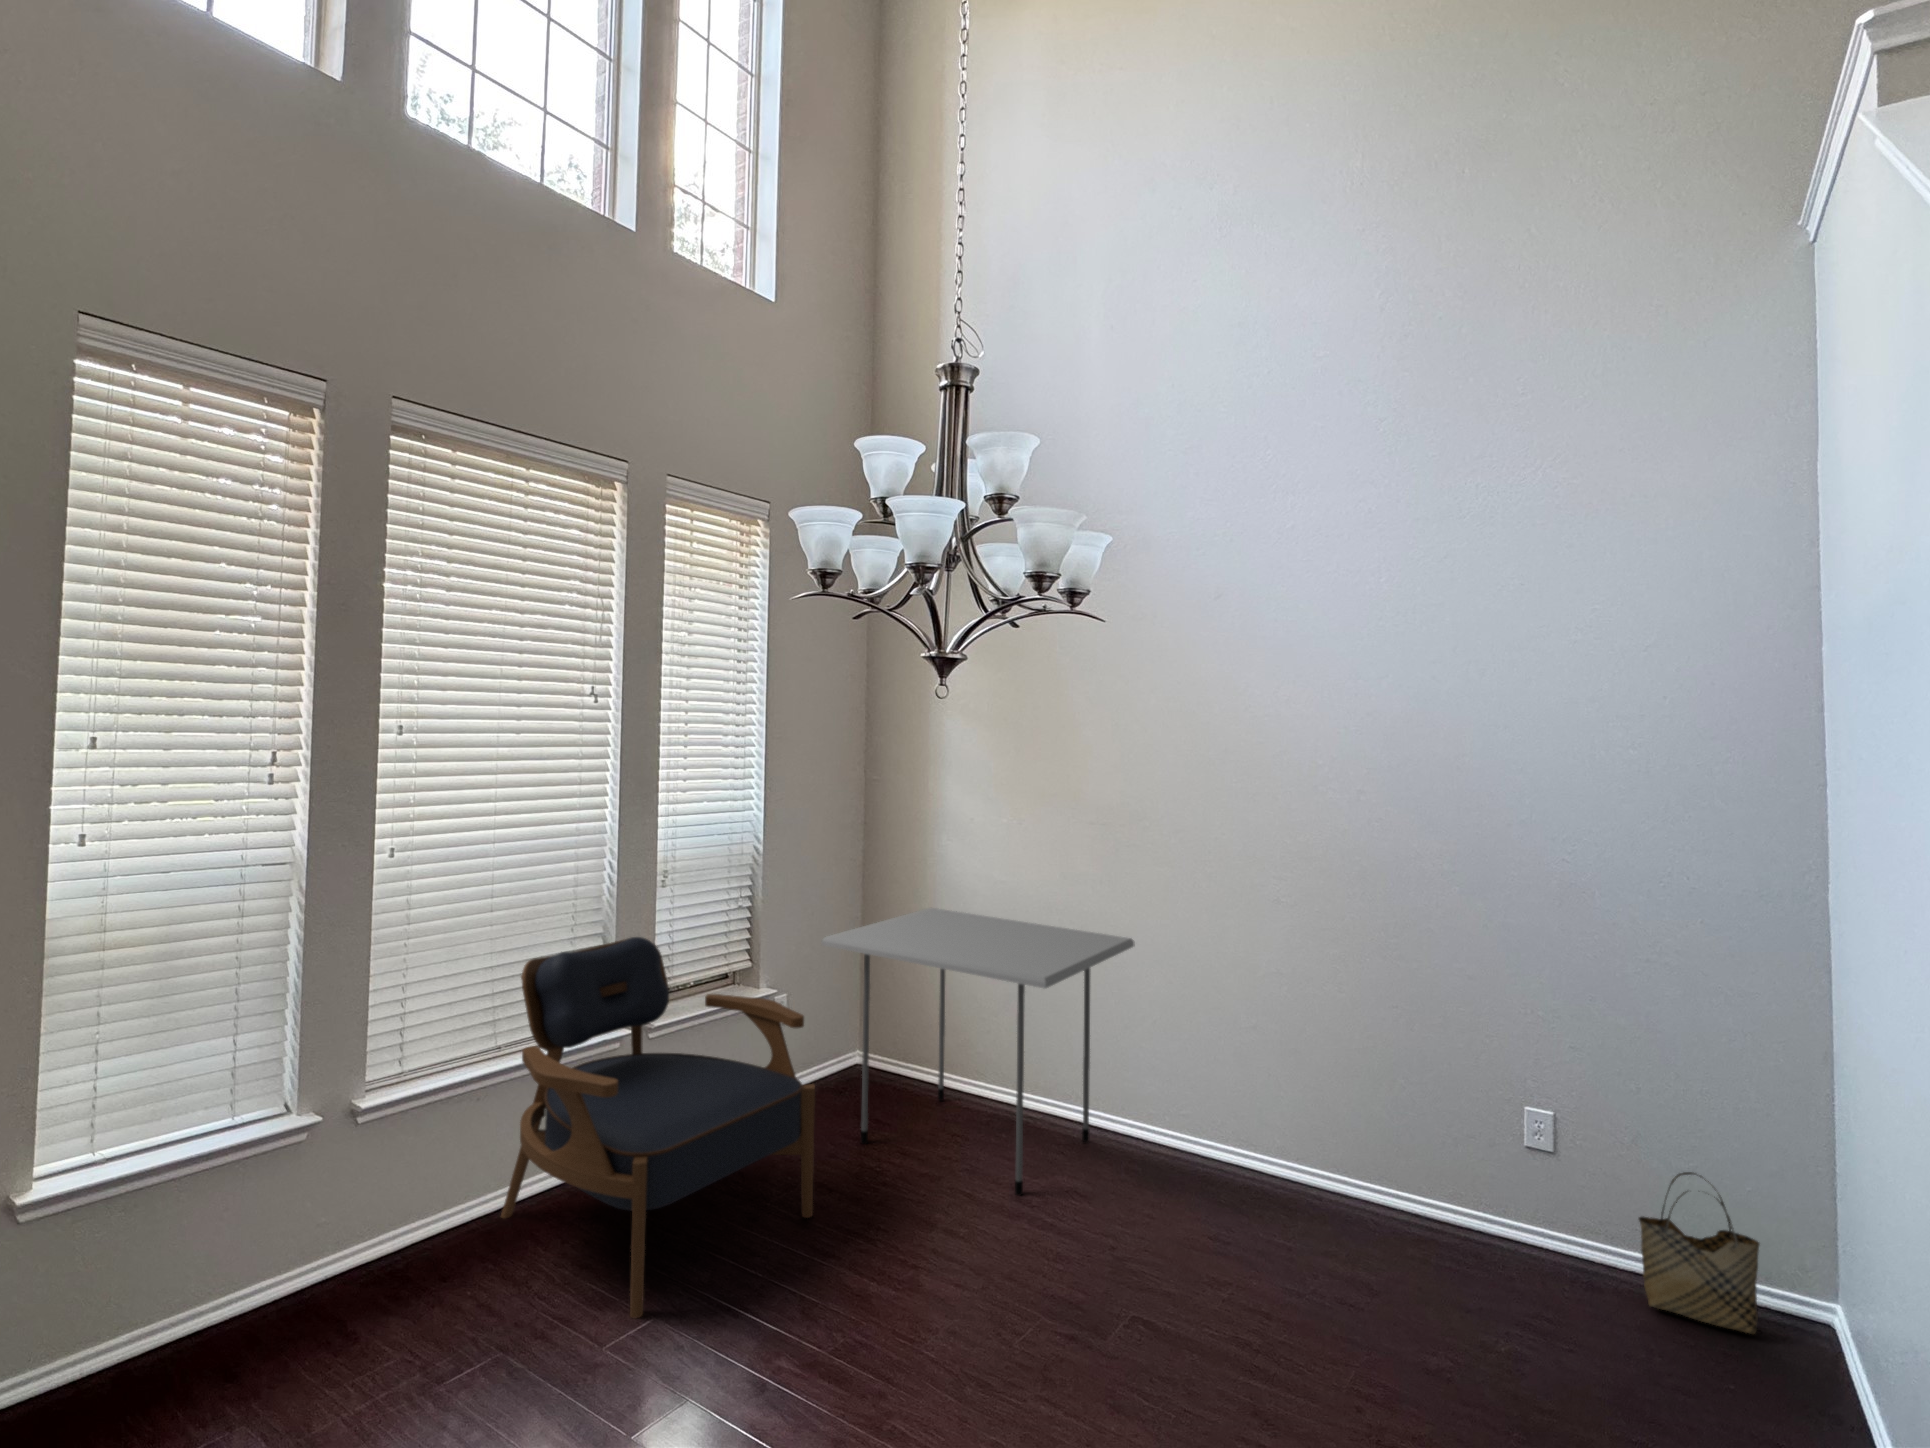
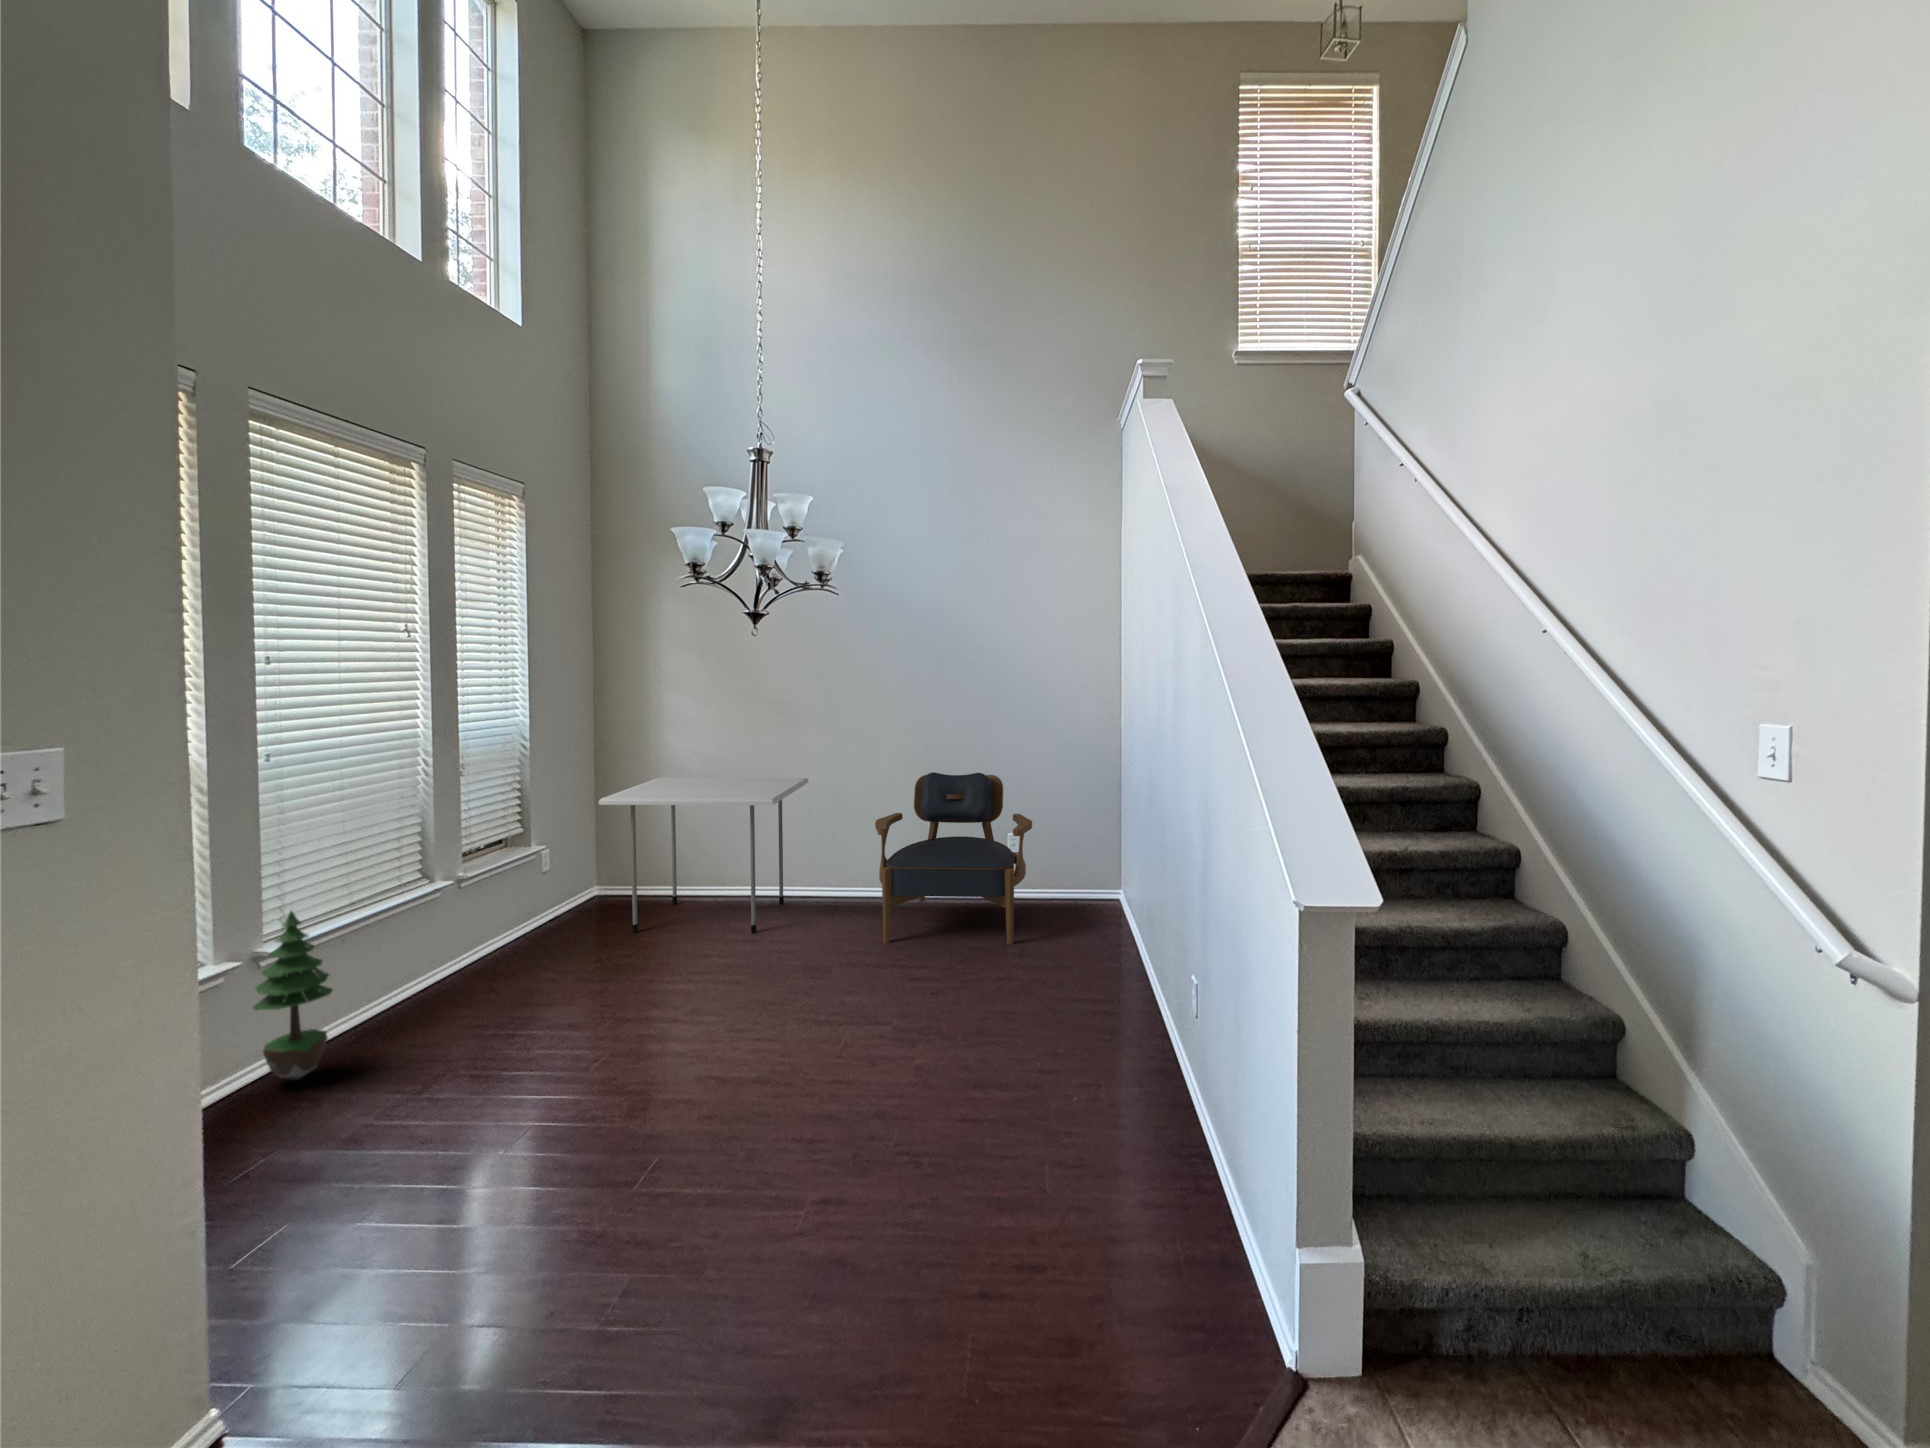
armchair: present [501,937,815,1319] -> present [875,772,1032,945]
potted tree: none [306,1063,402,1301] -> present [253,911,332,1080]
woven basket: present [1639,1172,1760,1334] -> none [1057,845,1100,906]

